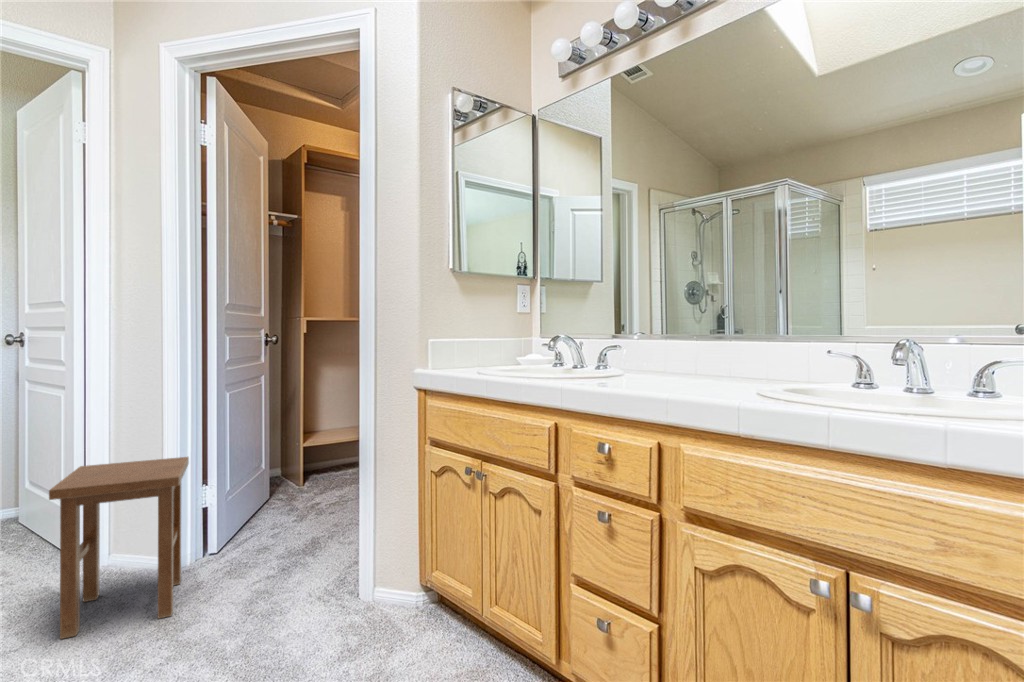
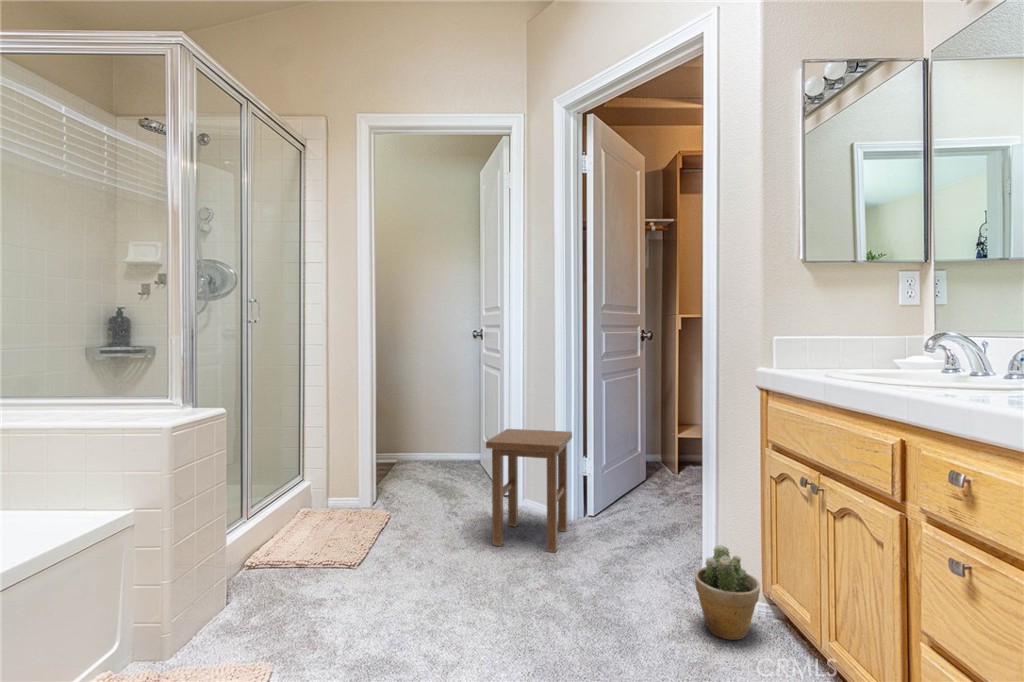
potted plant: none [363,548,426,642] -> present [695,545,760,640]

